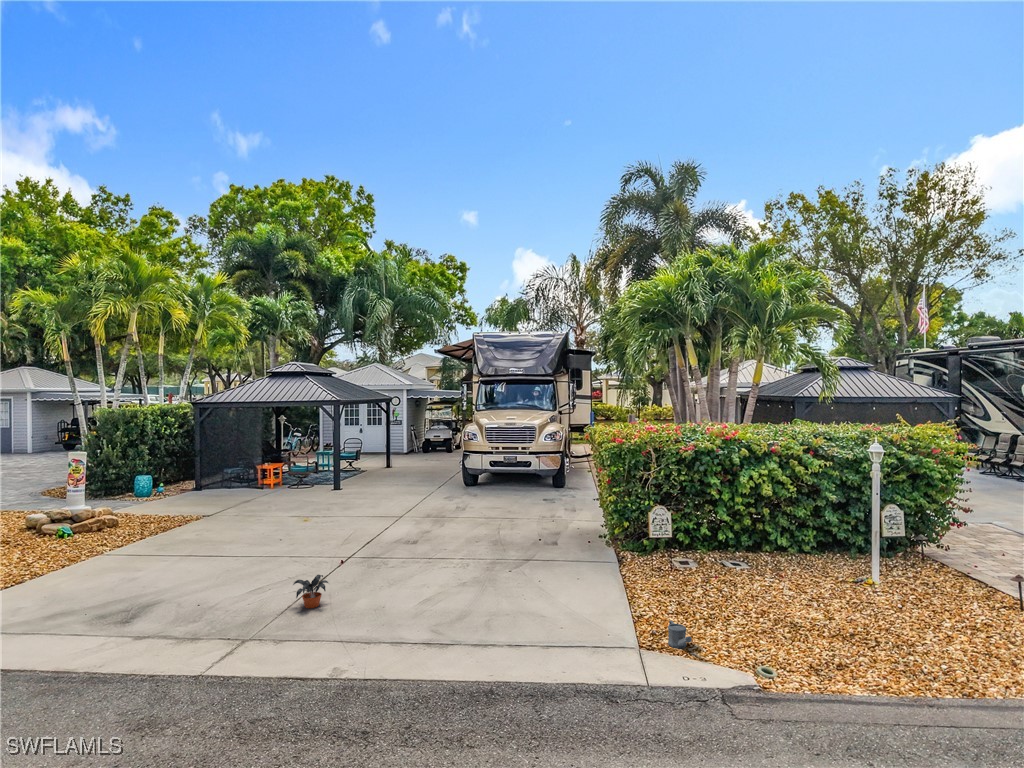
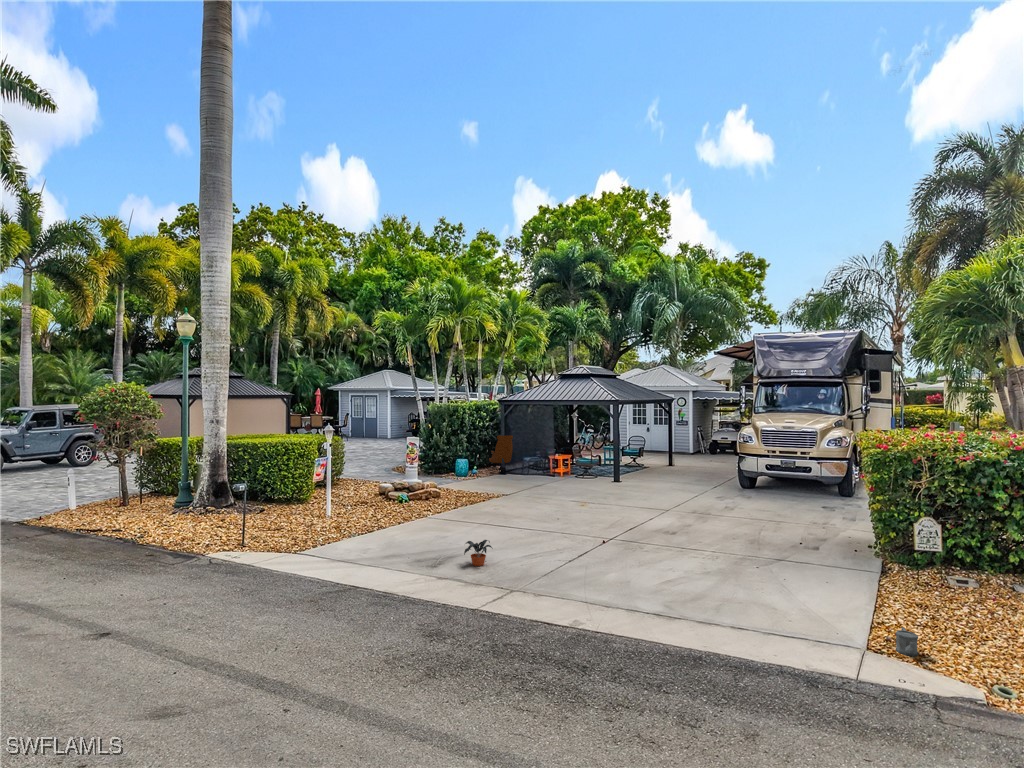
lounge chair: none [175,447,211,493] -> present [489,435,513,472]
potted plant: present [293,575,328,608] -> present [464,540,492,566]

